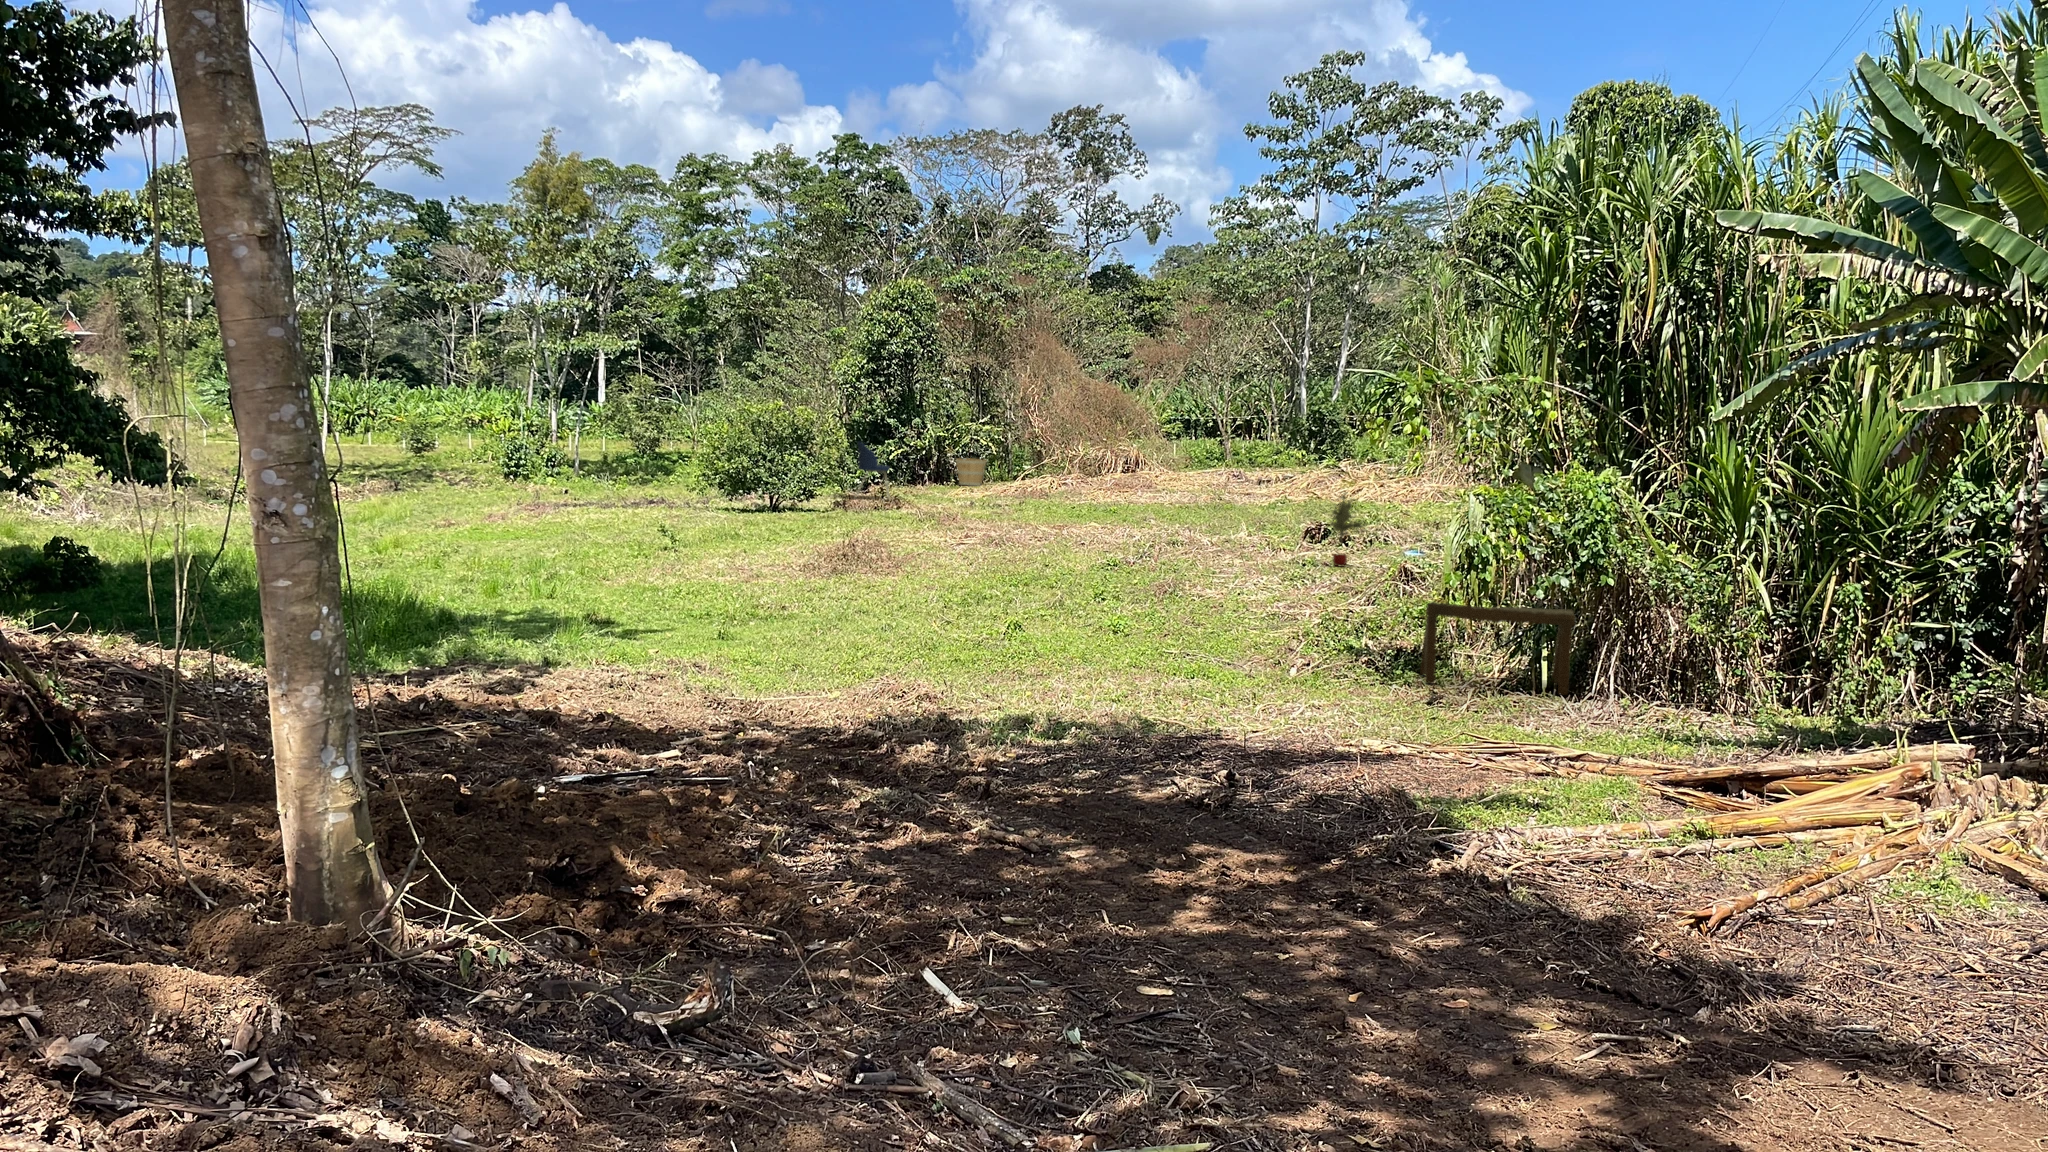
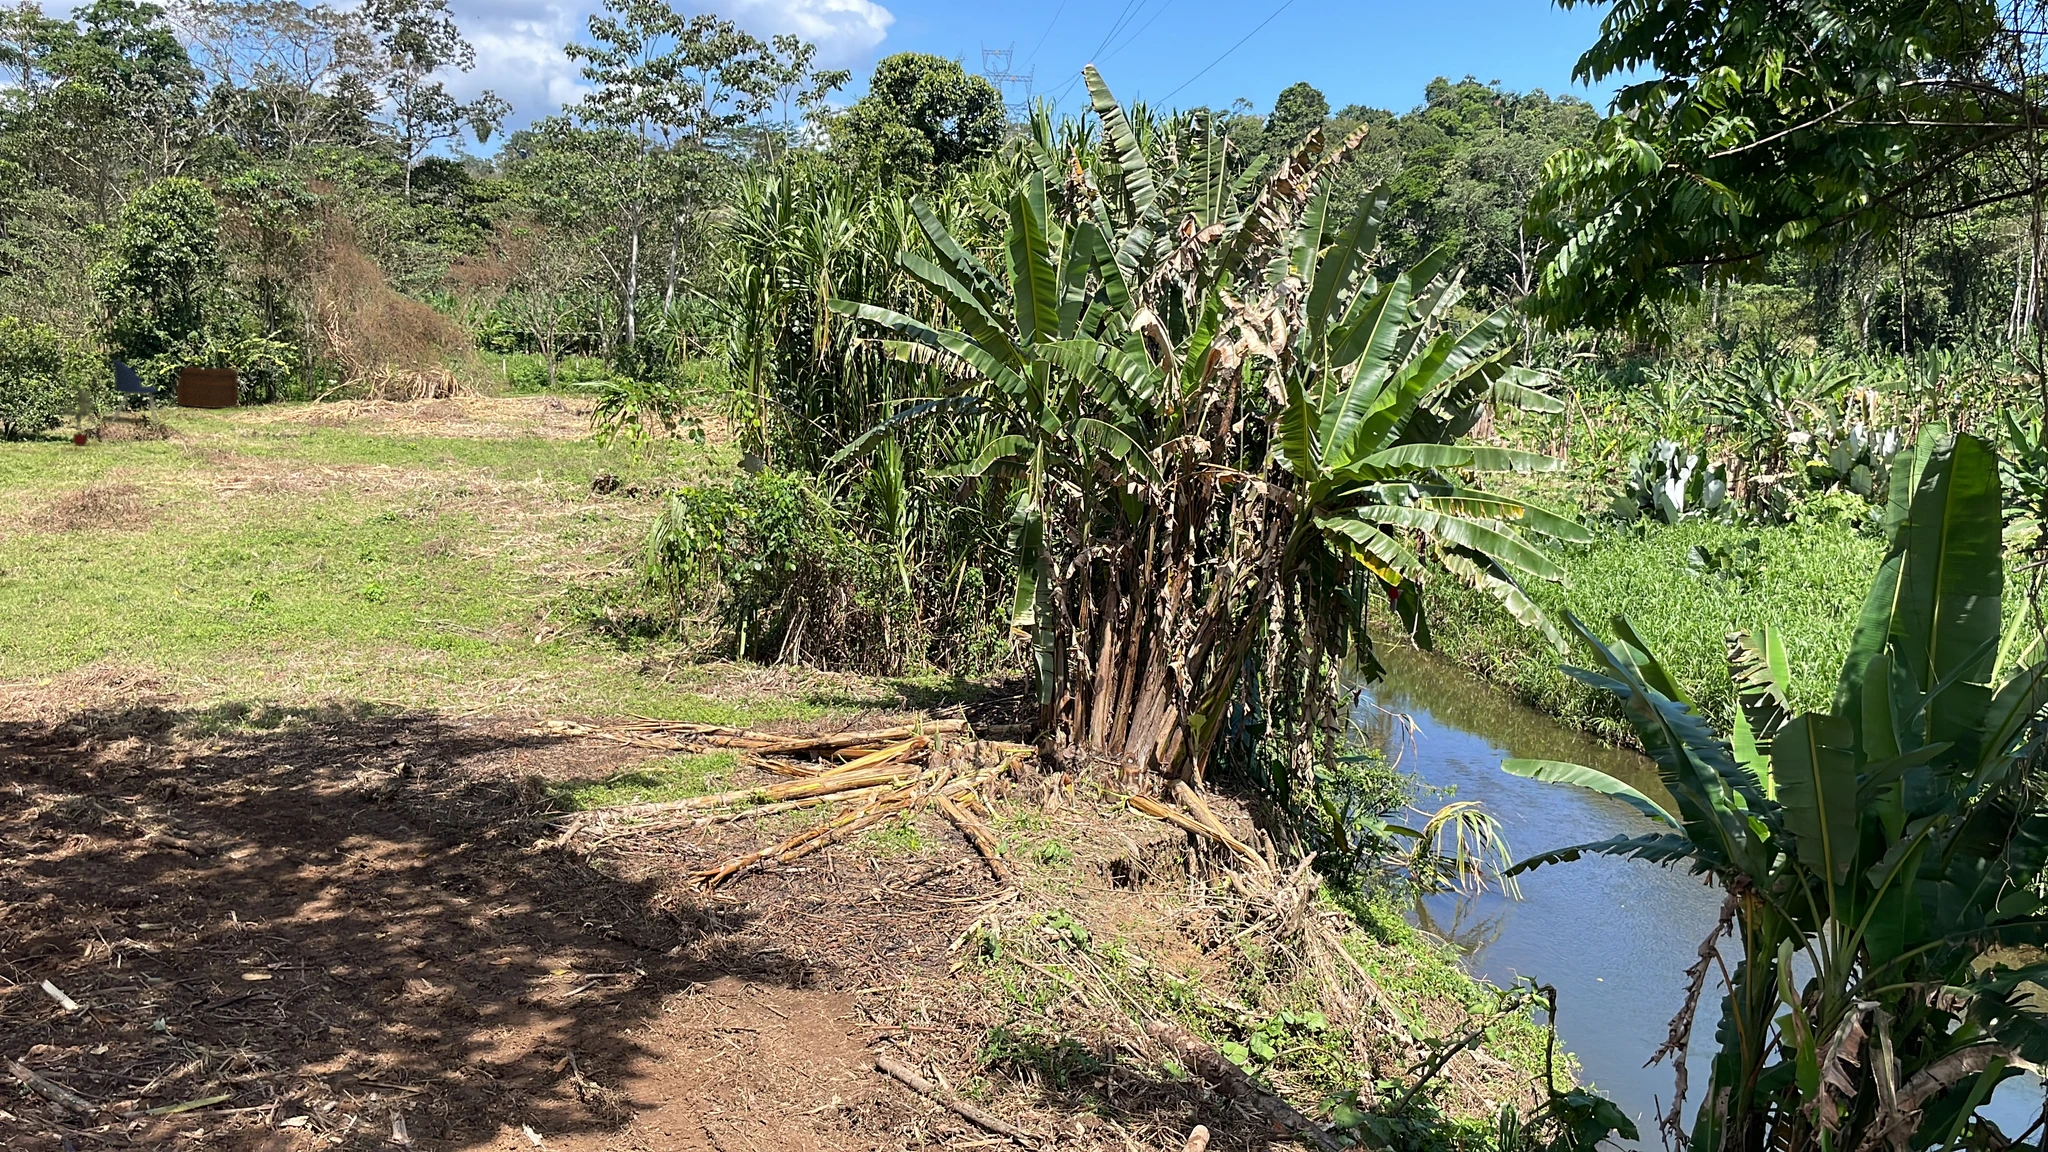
wooden crate: none [901,451,952,489] -> present [177,366,238,408]
wooden bucket: present [956,458,986,486] -> none [244,375,281,405]
potted tree: present [1330,493,1366,566] -> present [59,387,94,446]
bench: present [1420,601,1575,695] -> none [641,583,769,664]

